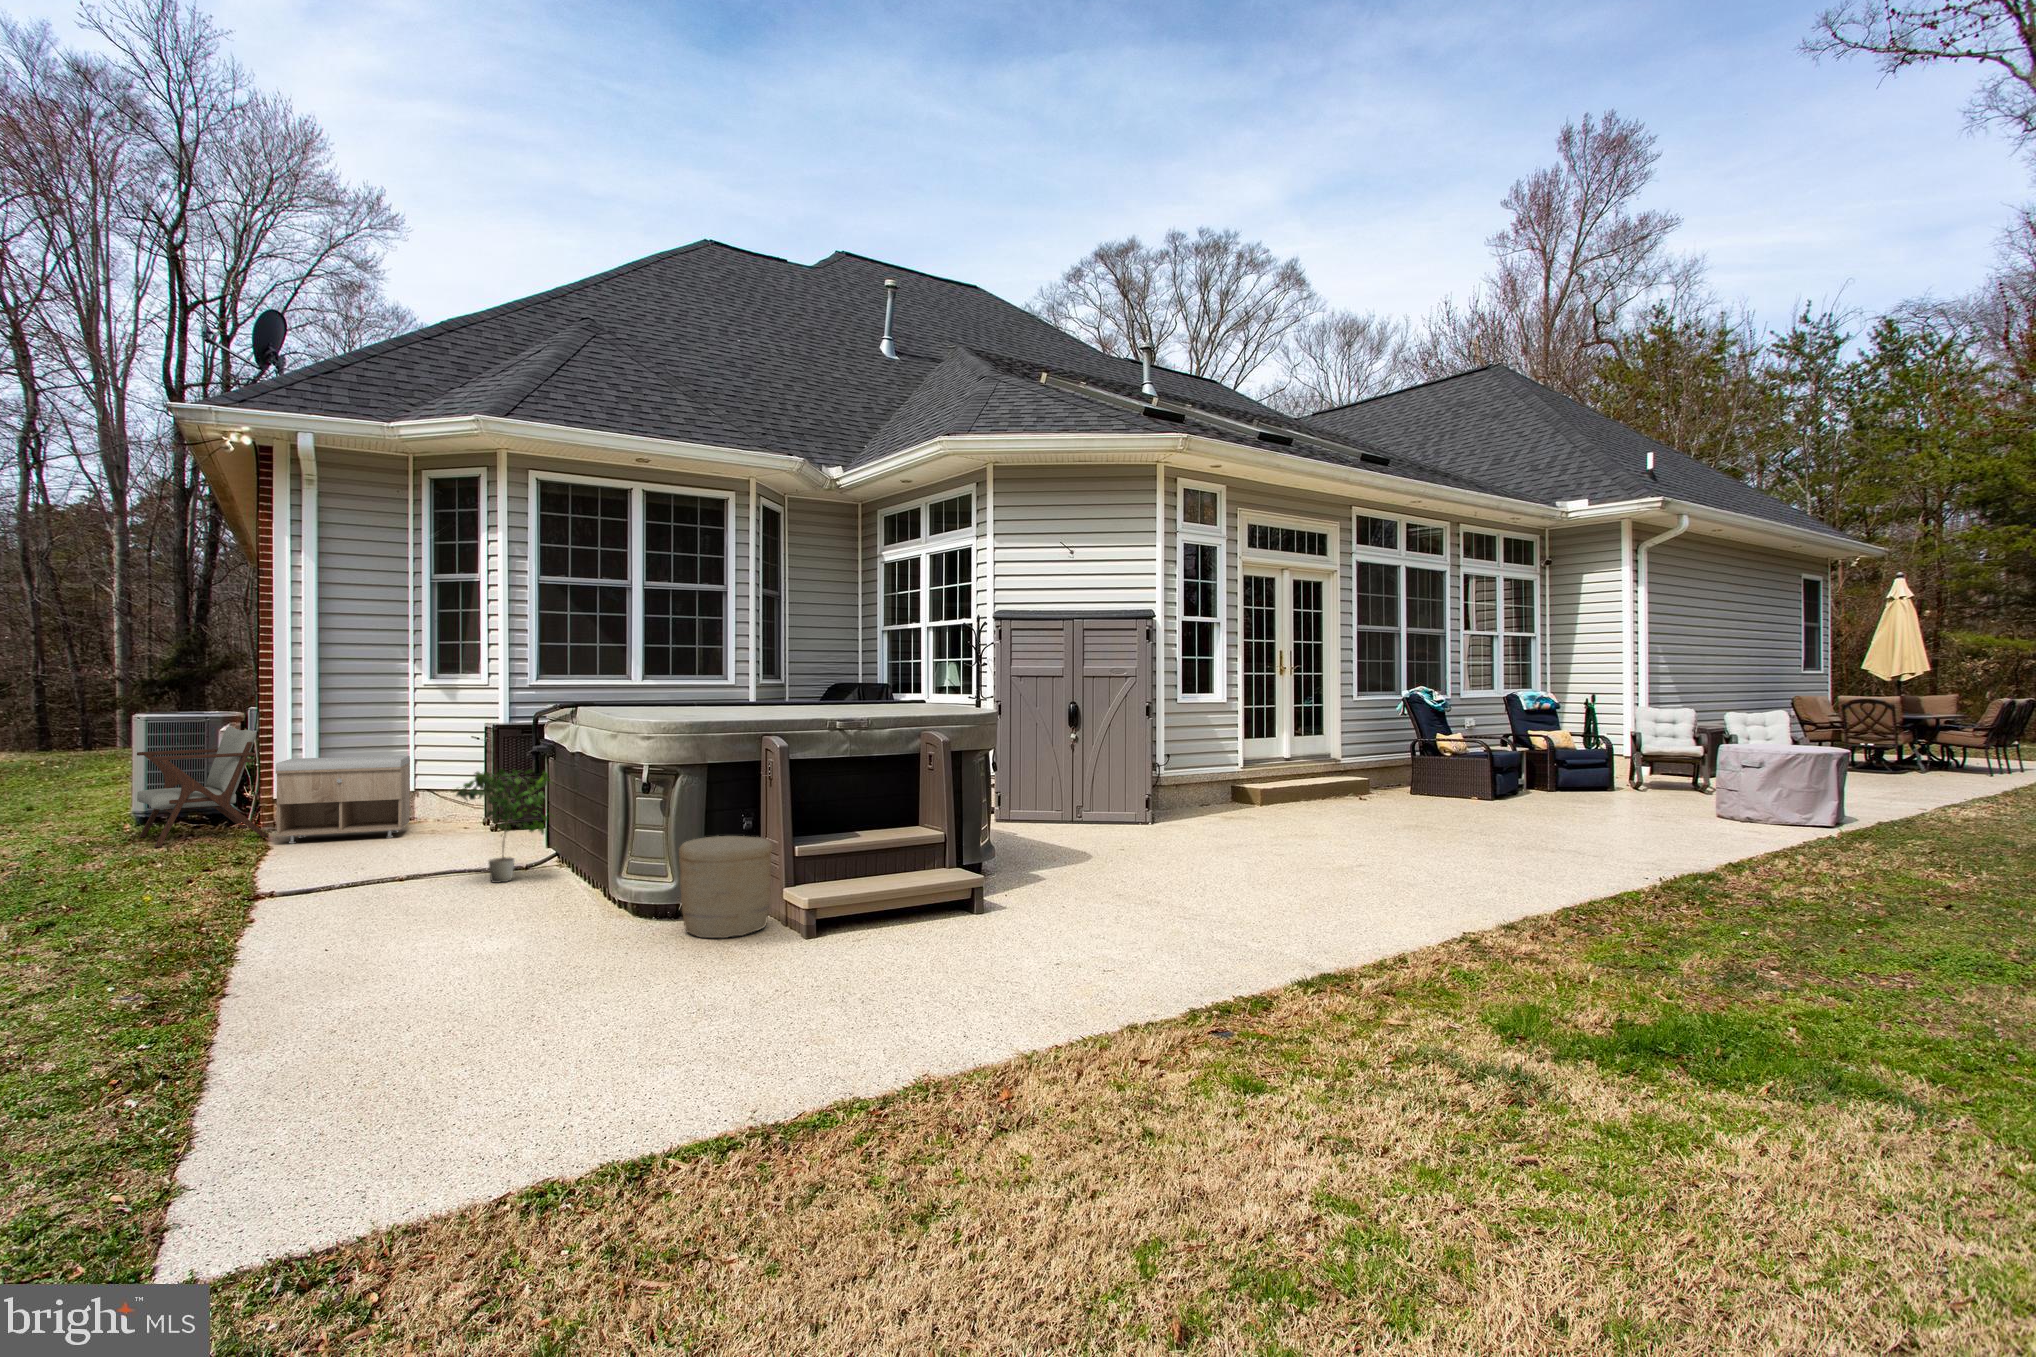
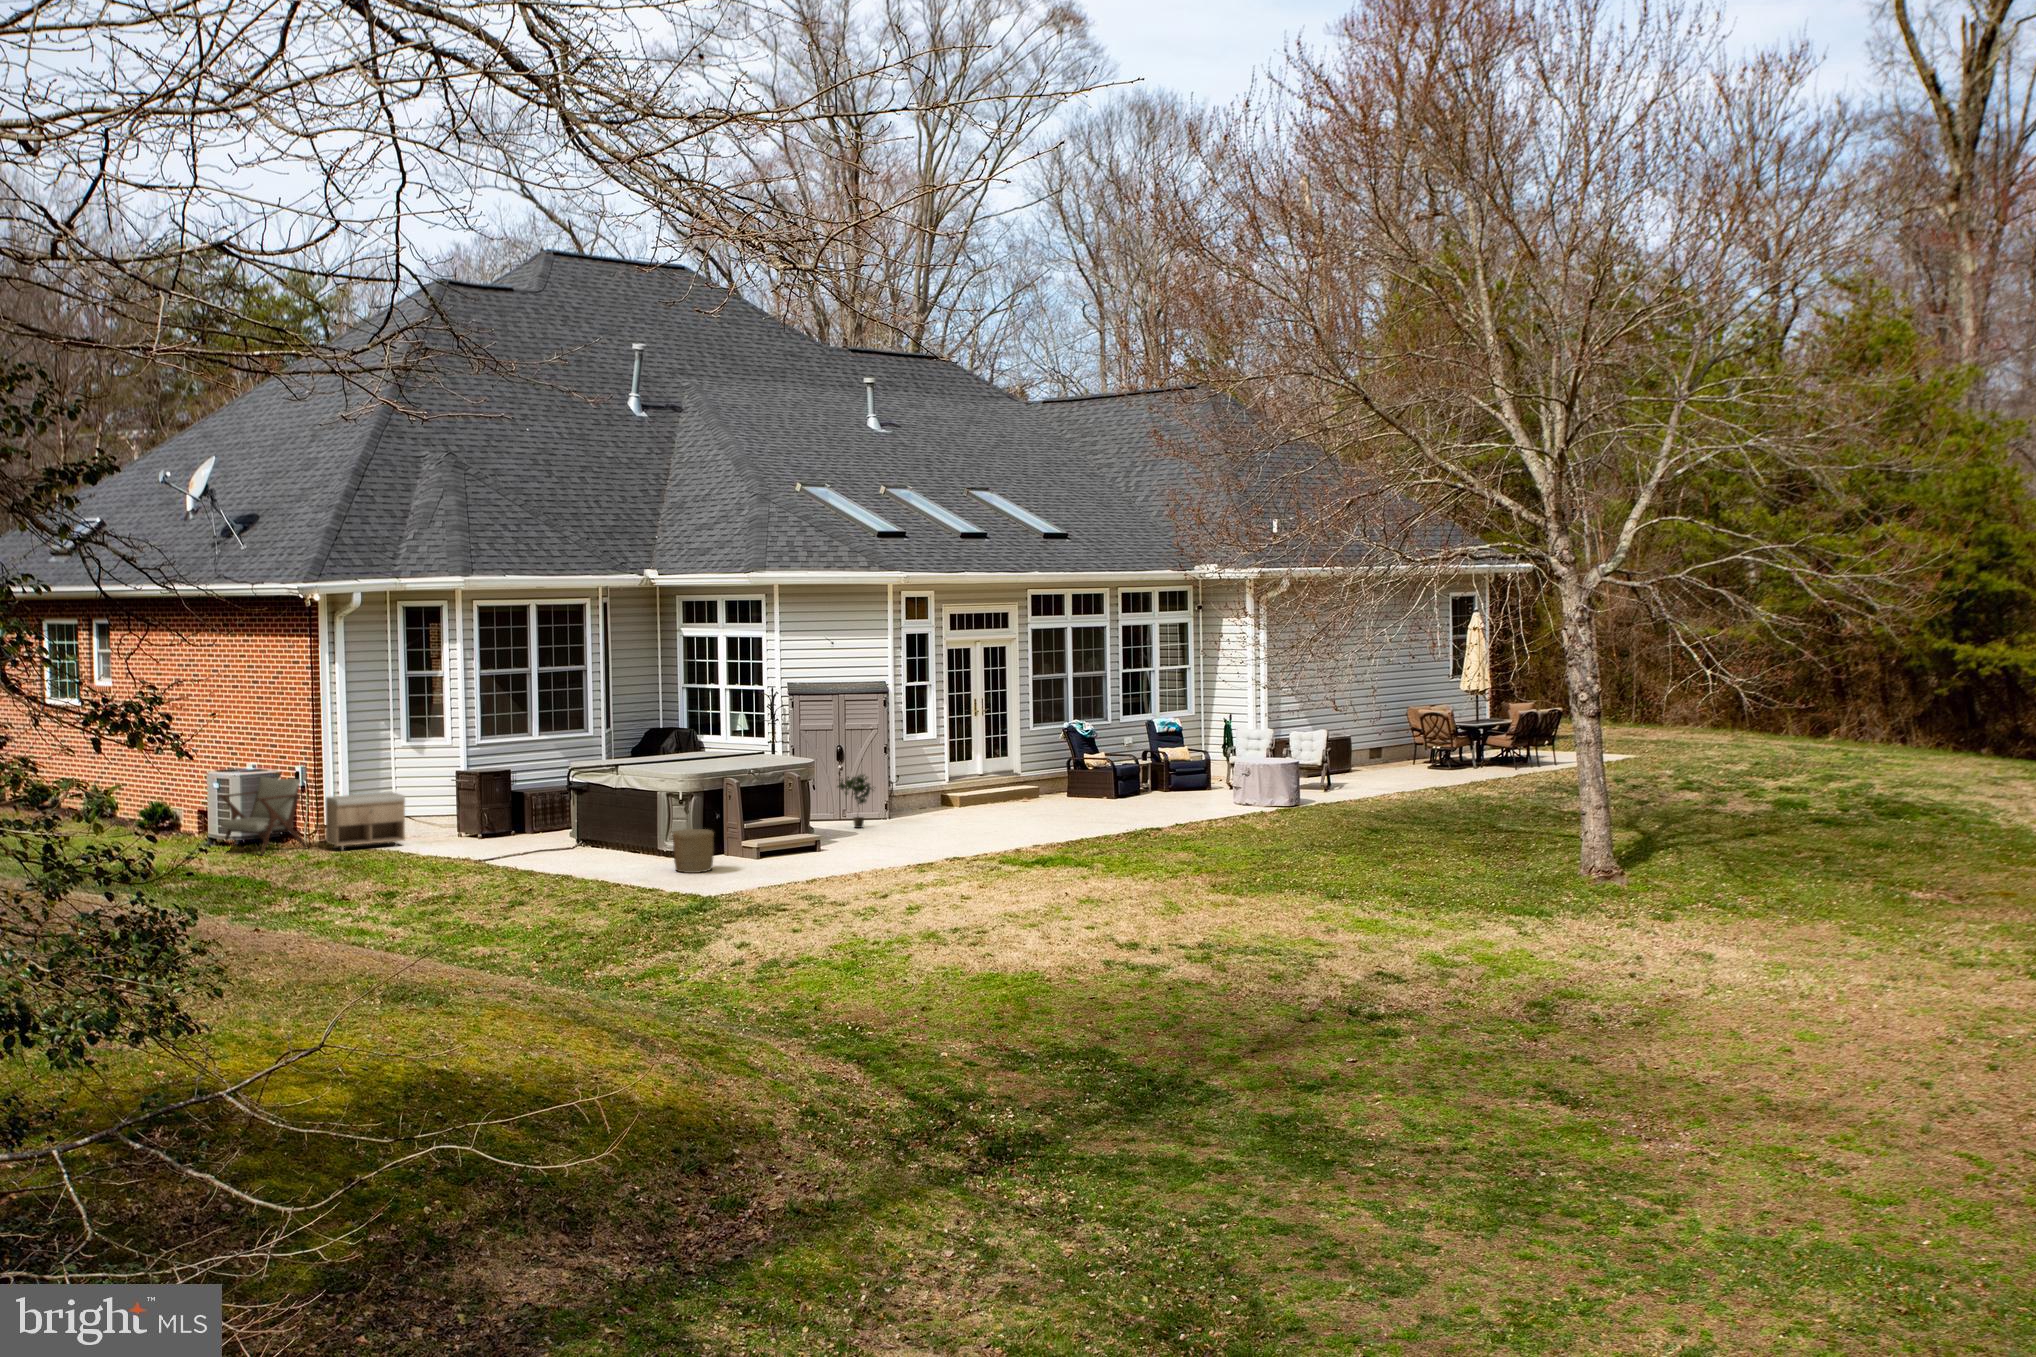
potted plant: present [453,769,550,883] -> present [838,775,871,828]

